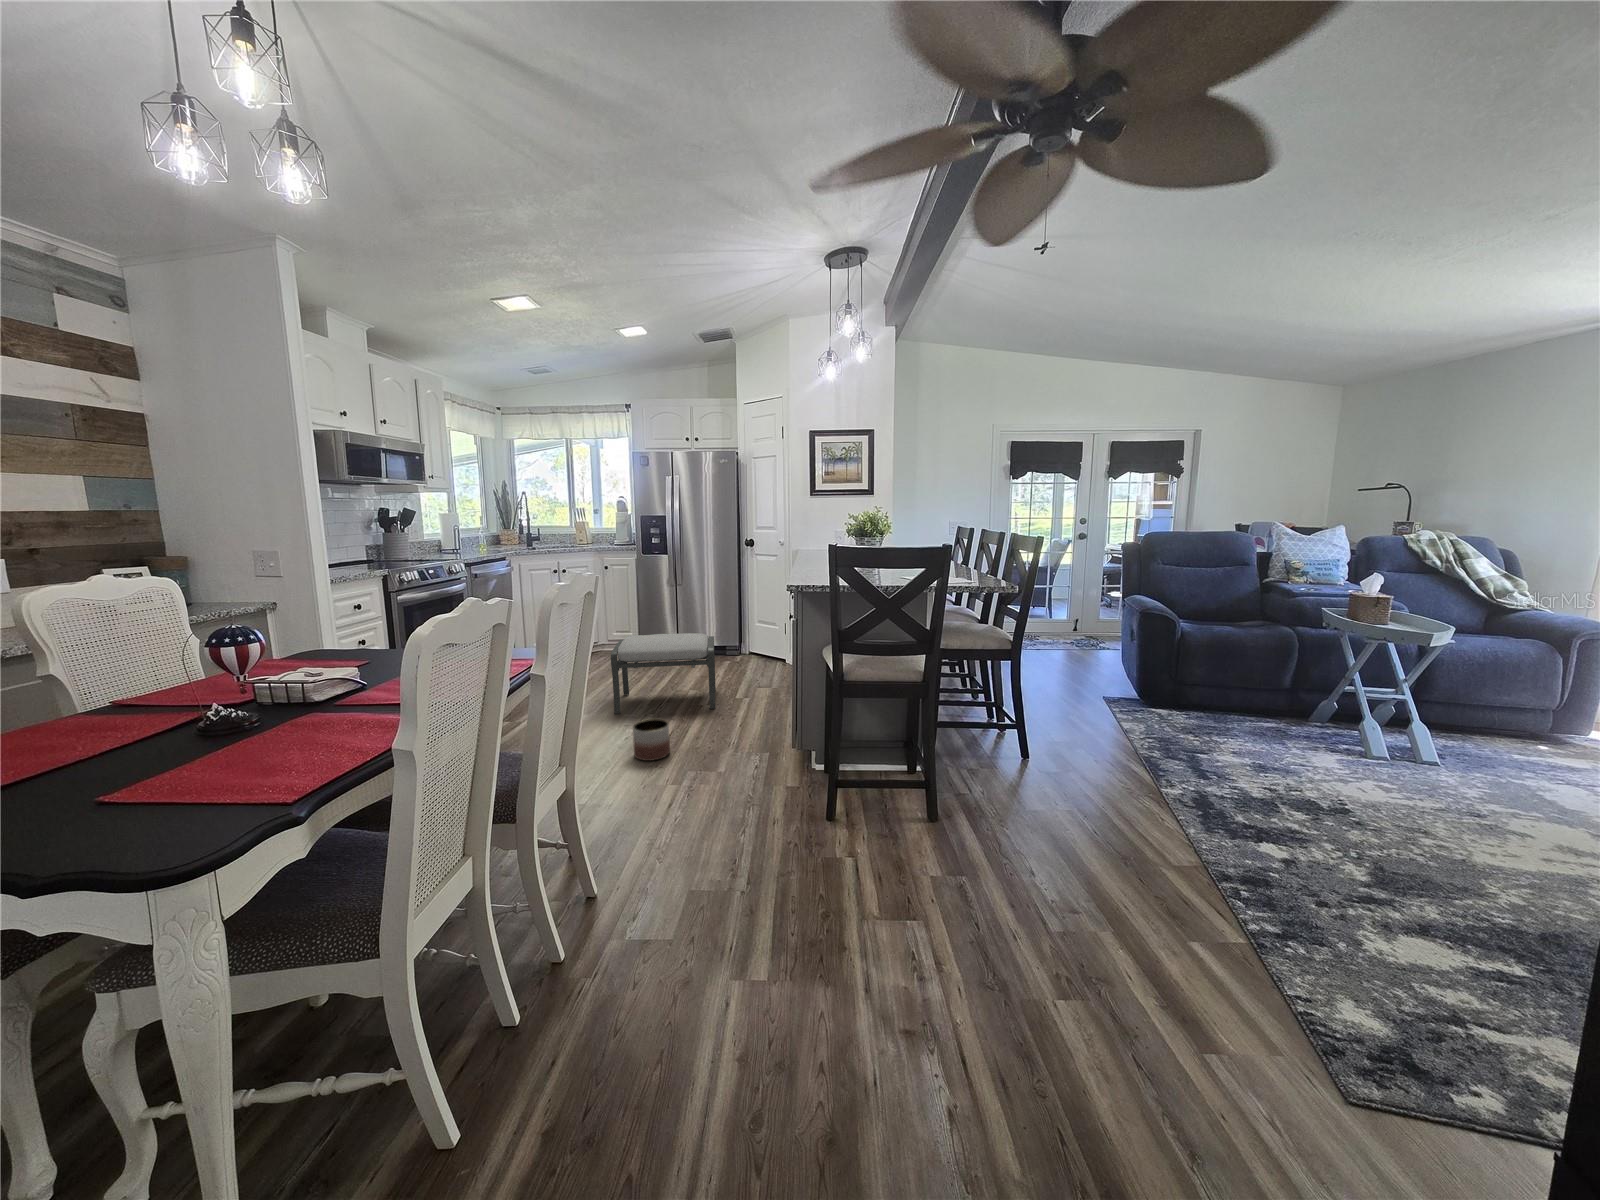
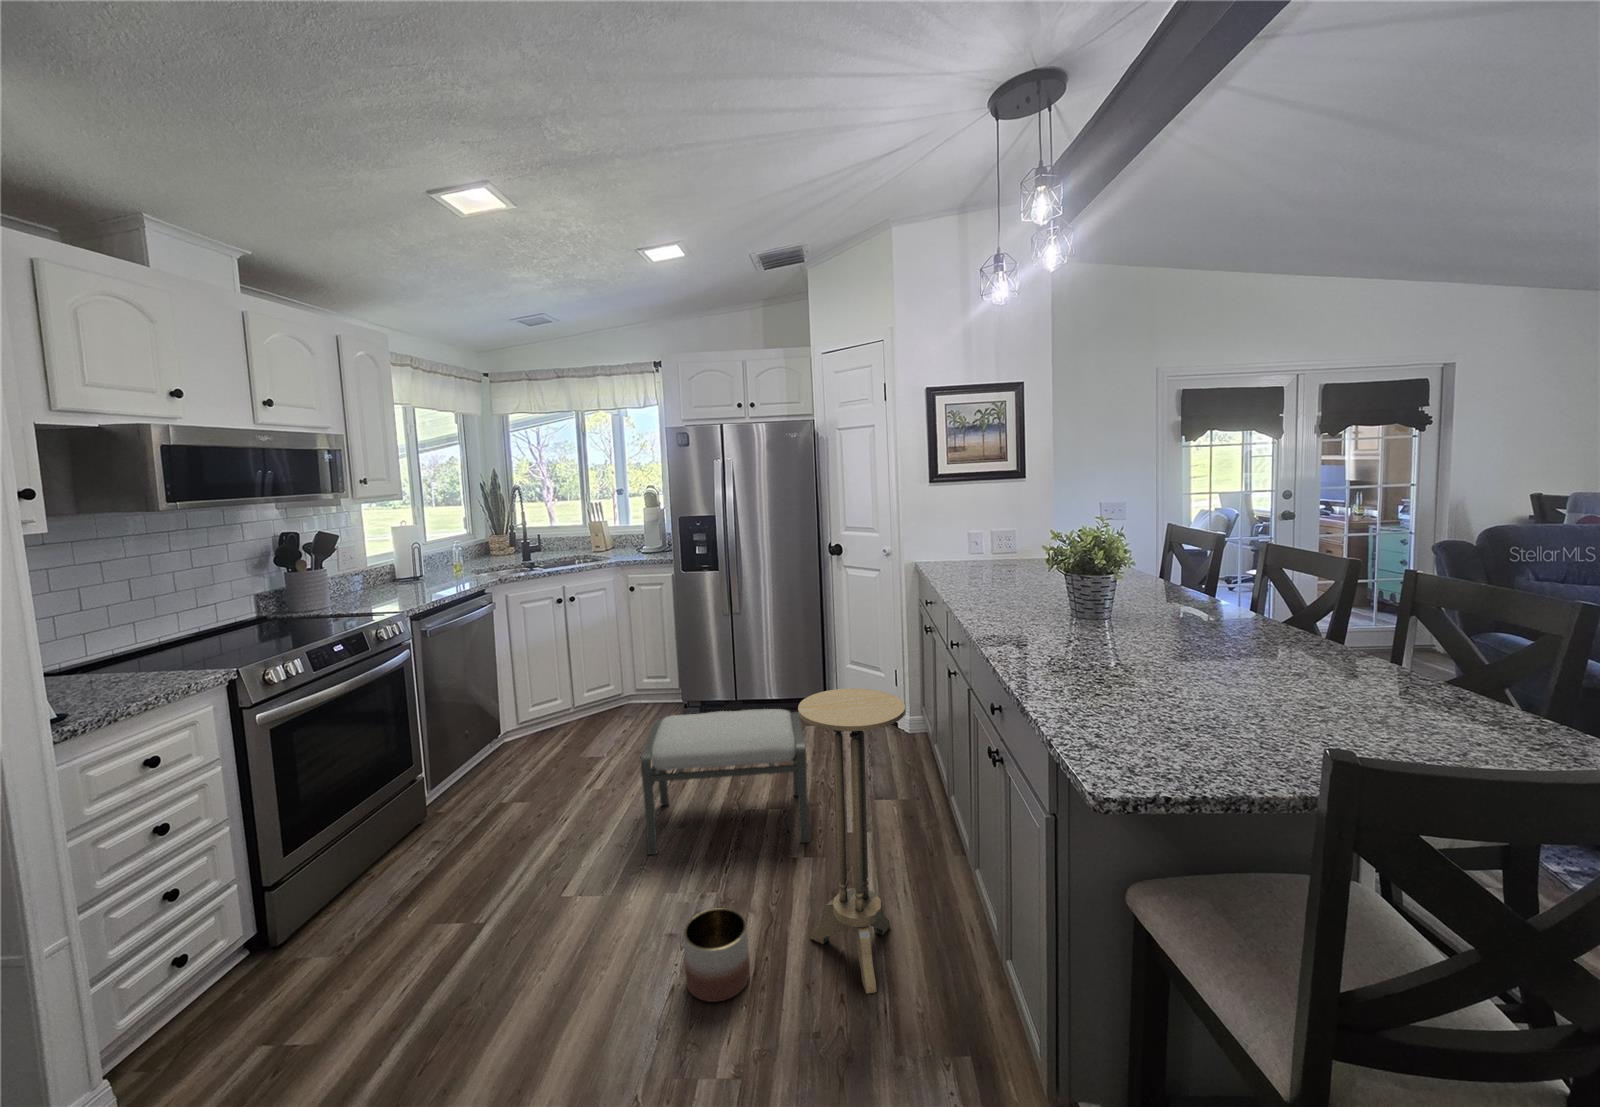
side table: none [699,600,758,758] -> present [798,688,905,994]

